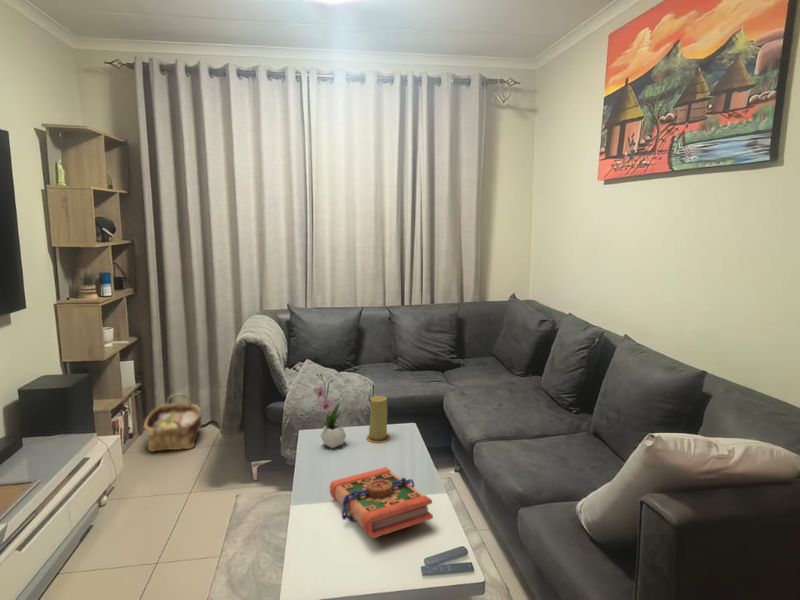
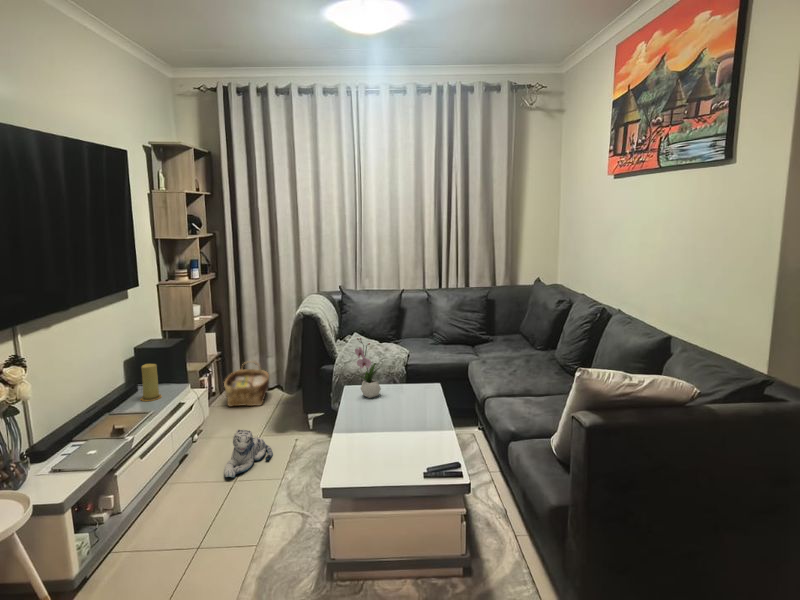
candle: present [367,396,390,443] -> present [141,364,162,401]
book: present [330,467,433,538] -> none [363,408,437,450]
plush toy: none [140,494,207,563] -> present [224,430,273,477]

